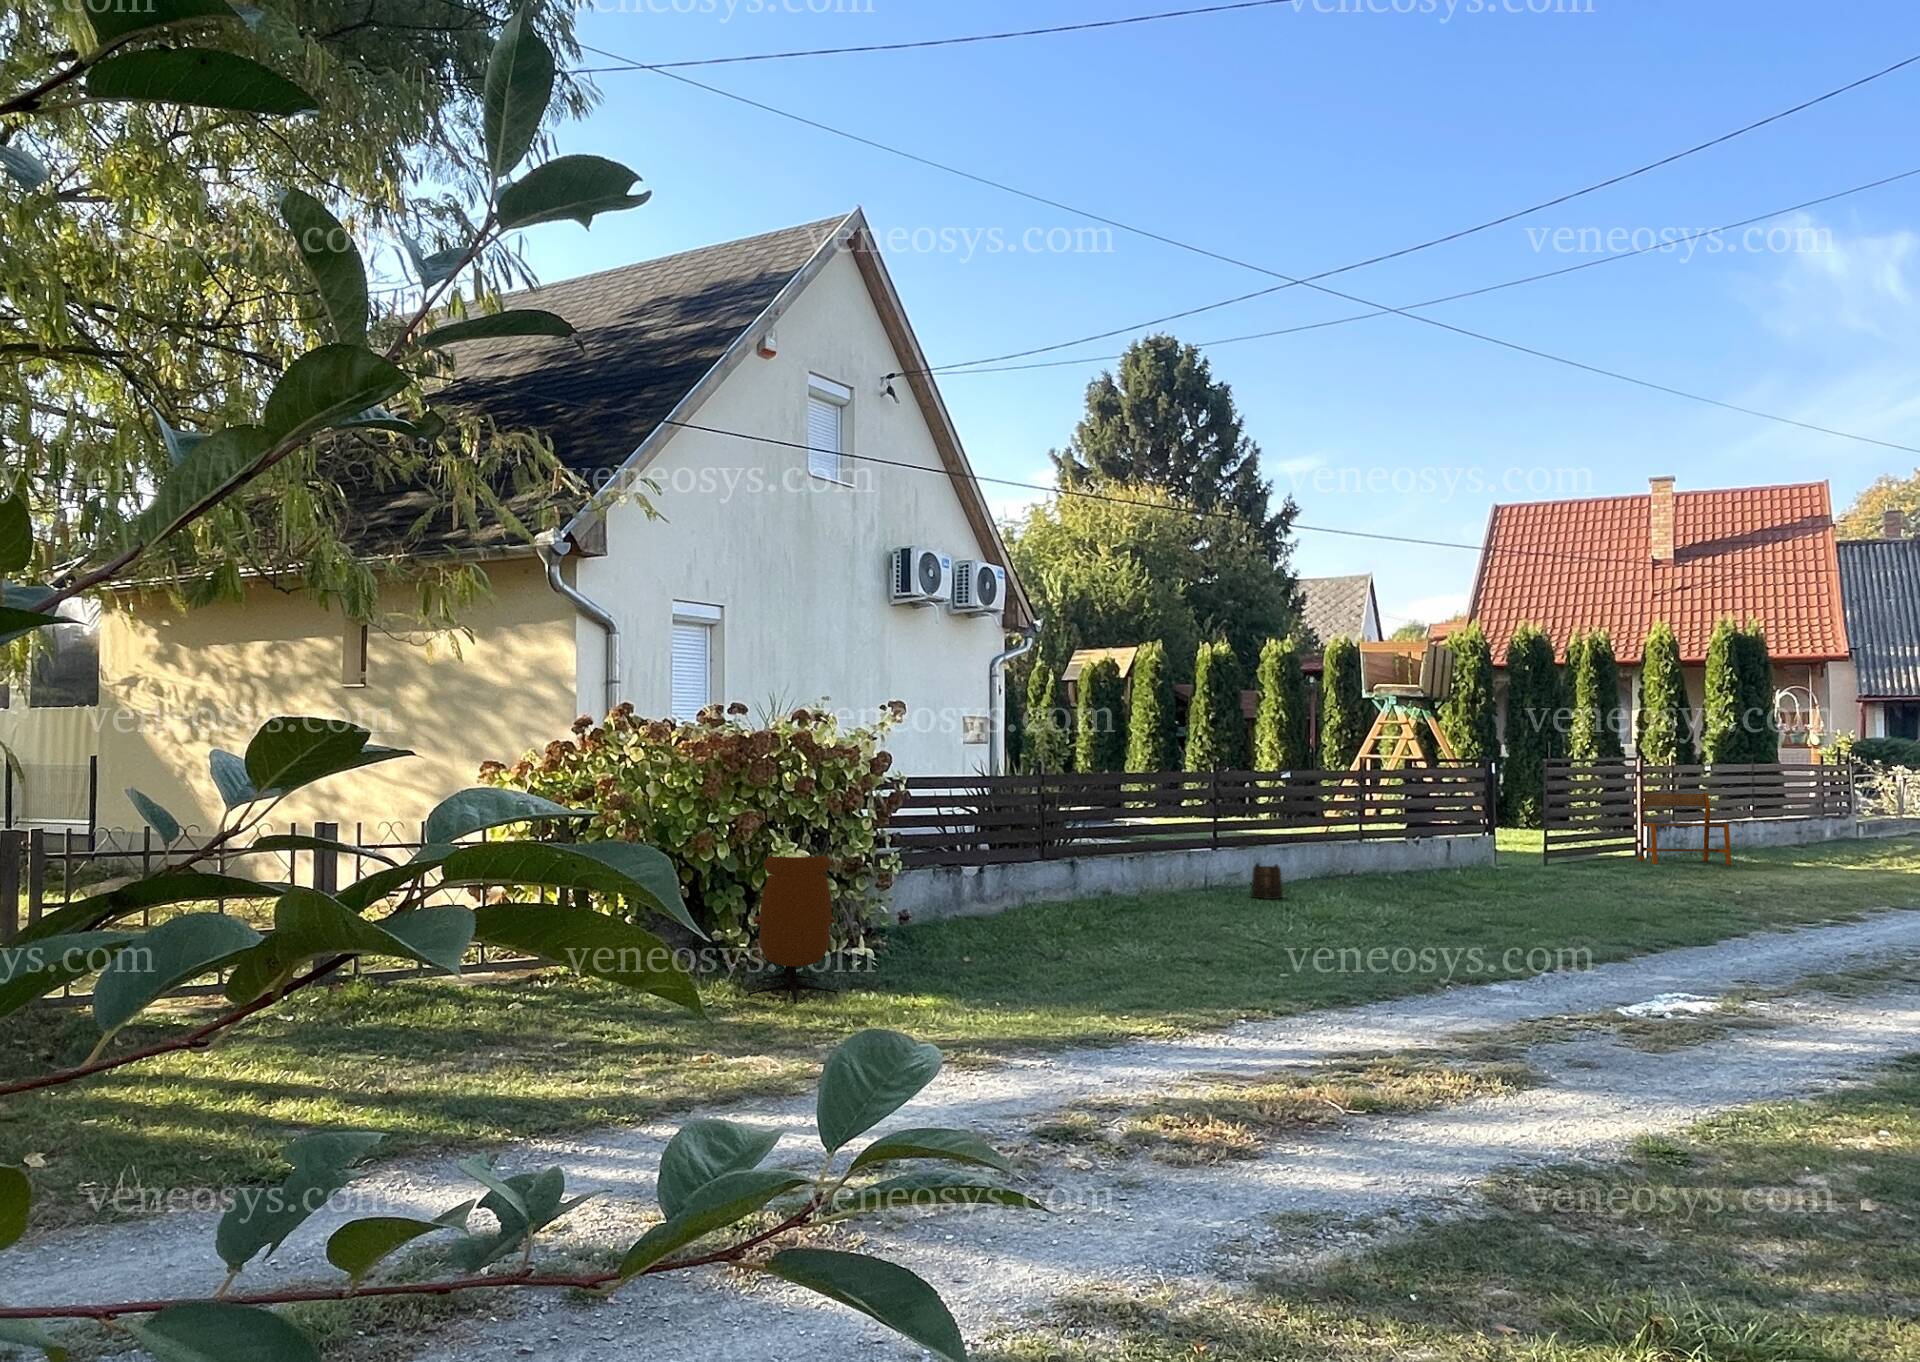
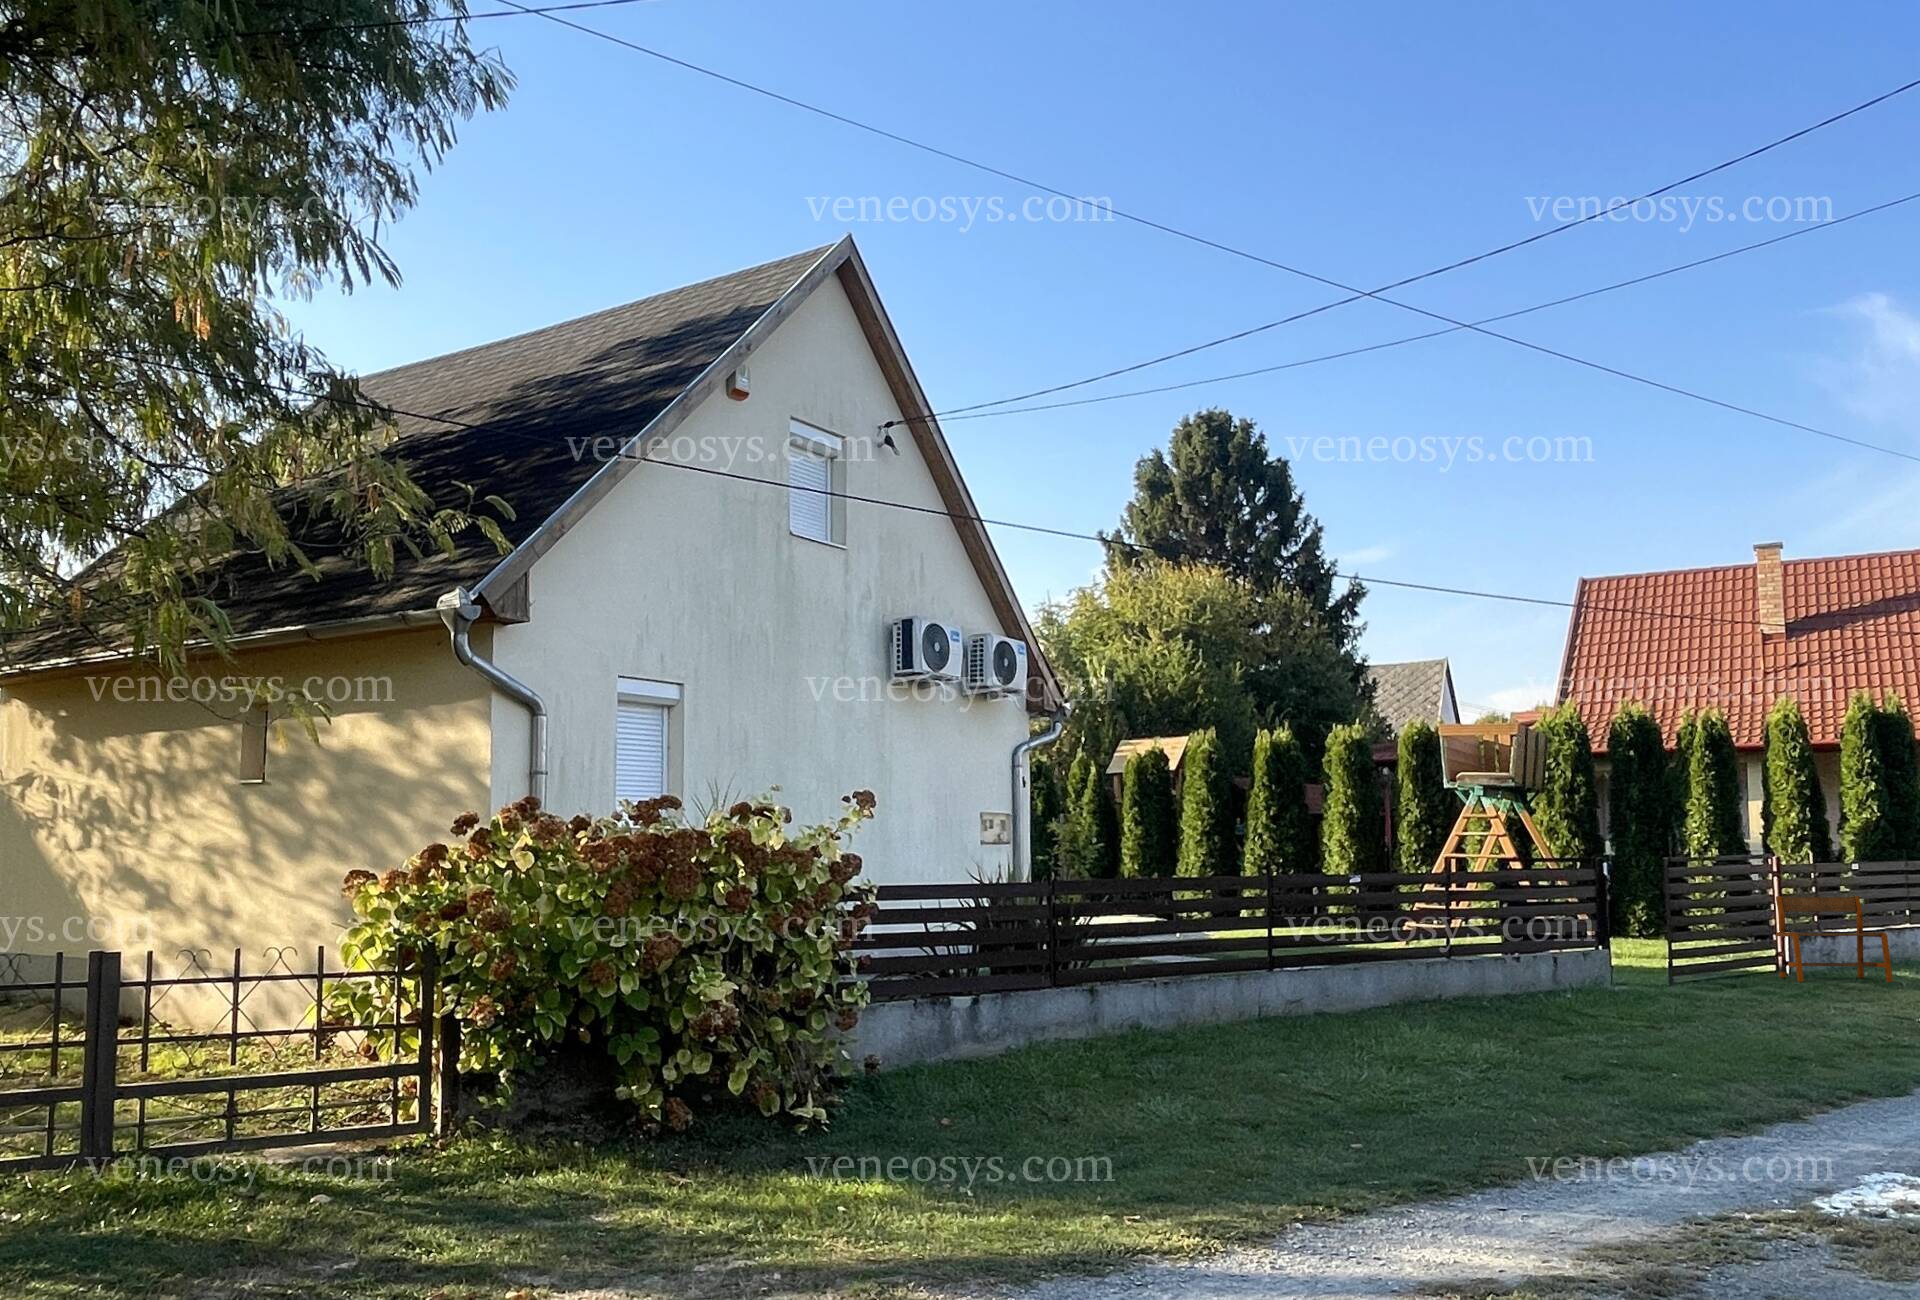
lounge chair: present [748,856,837,1003] -> none [654,988,770,1183]
bucket: present [1251,863,1283,899] -> none [1315,985,1354,1030]

